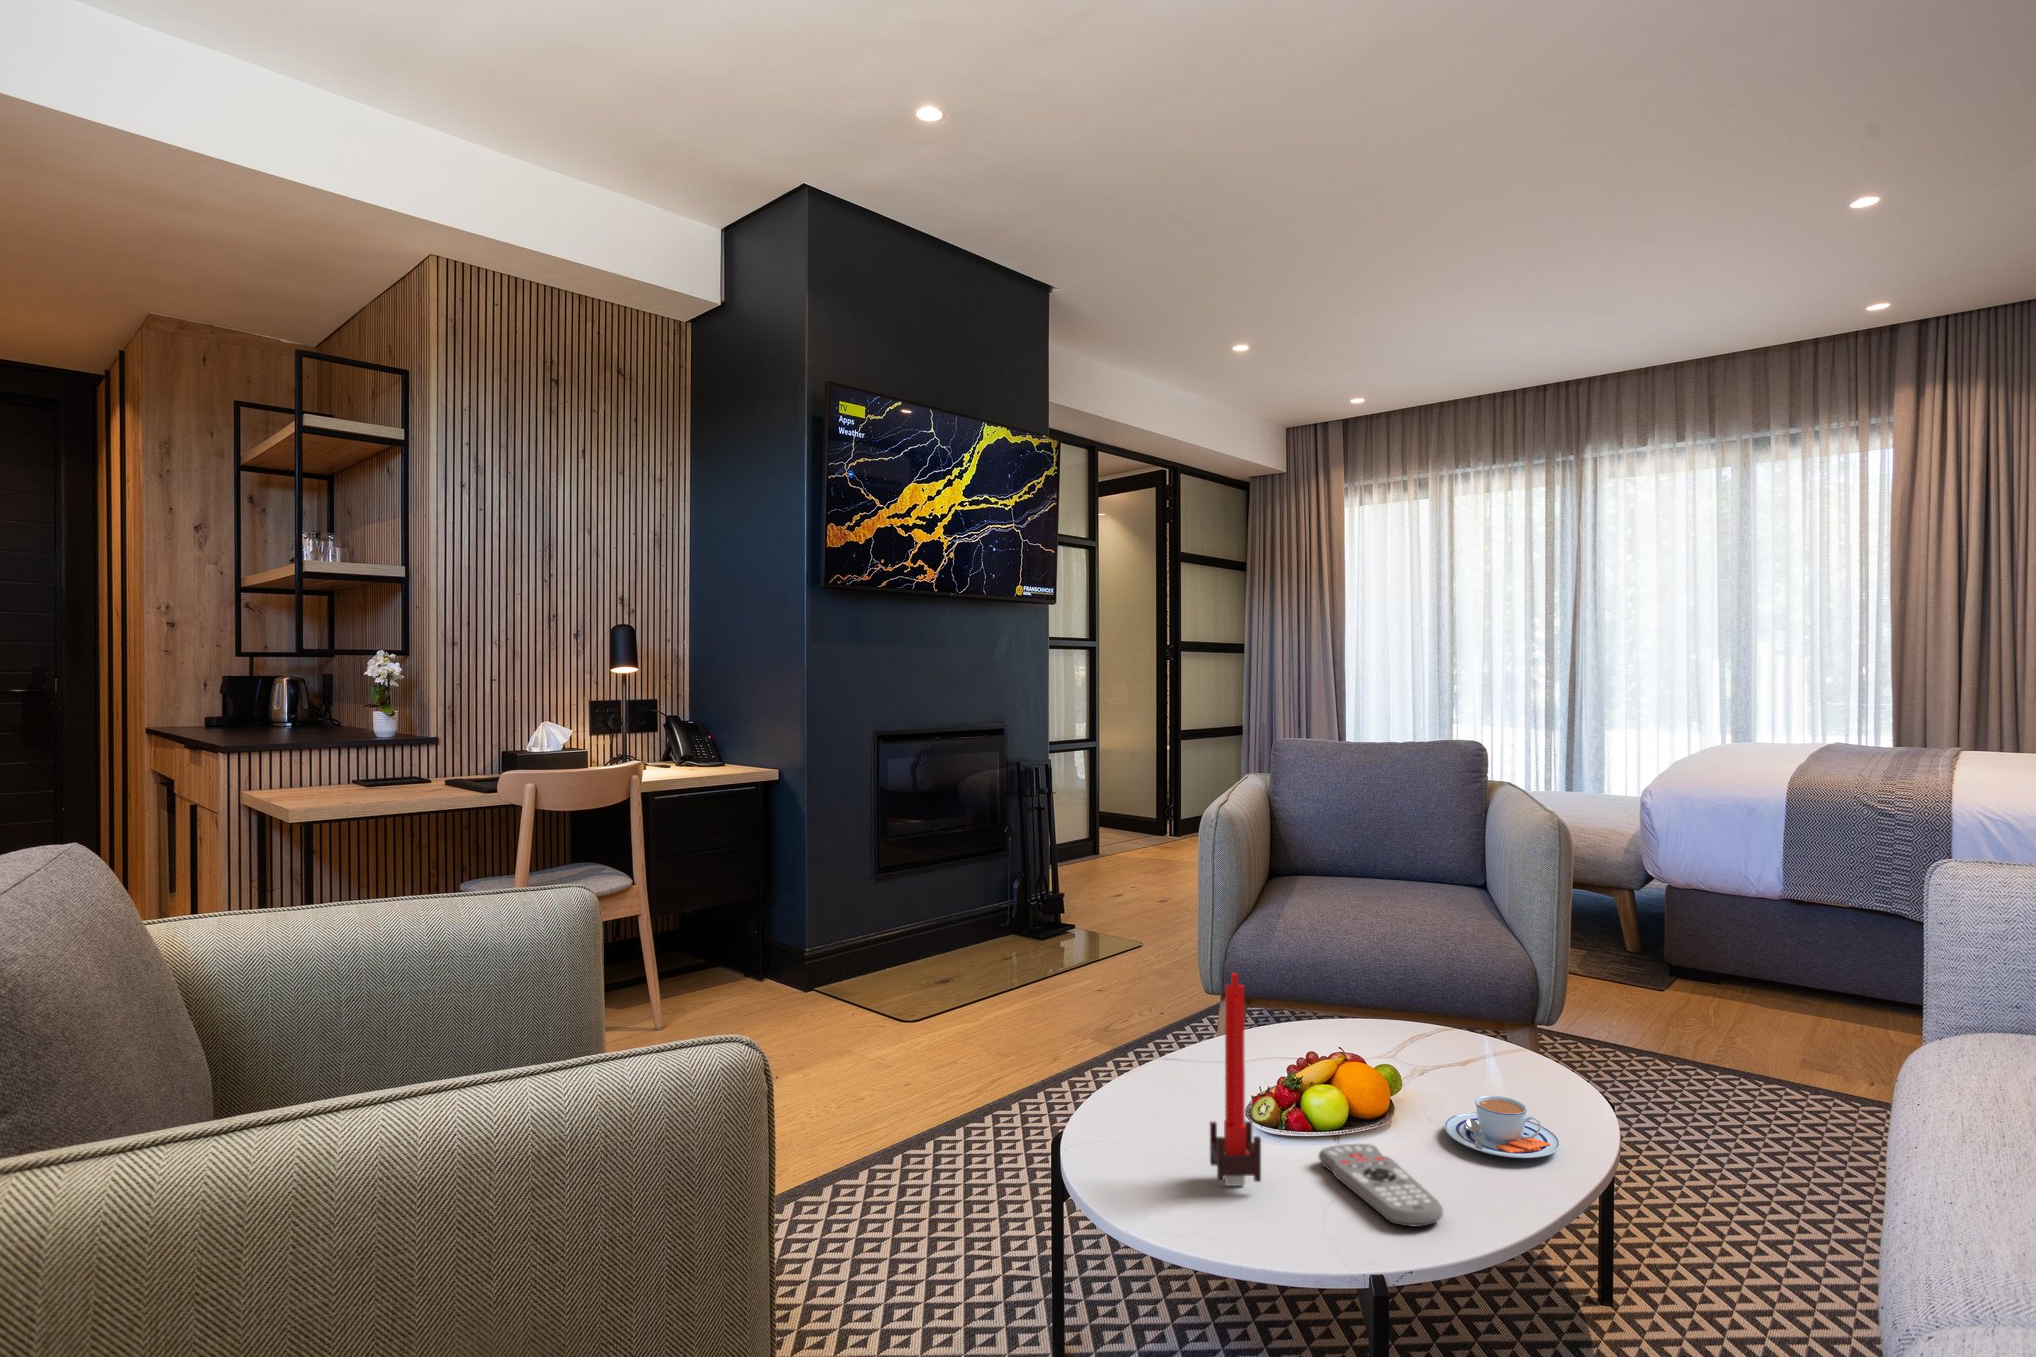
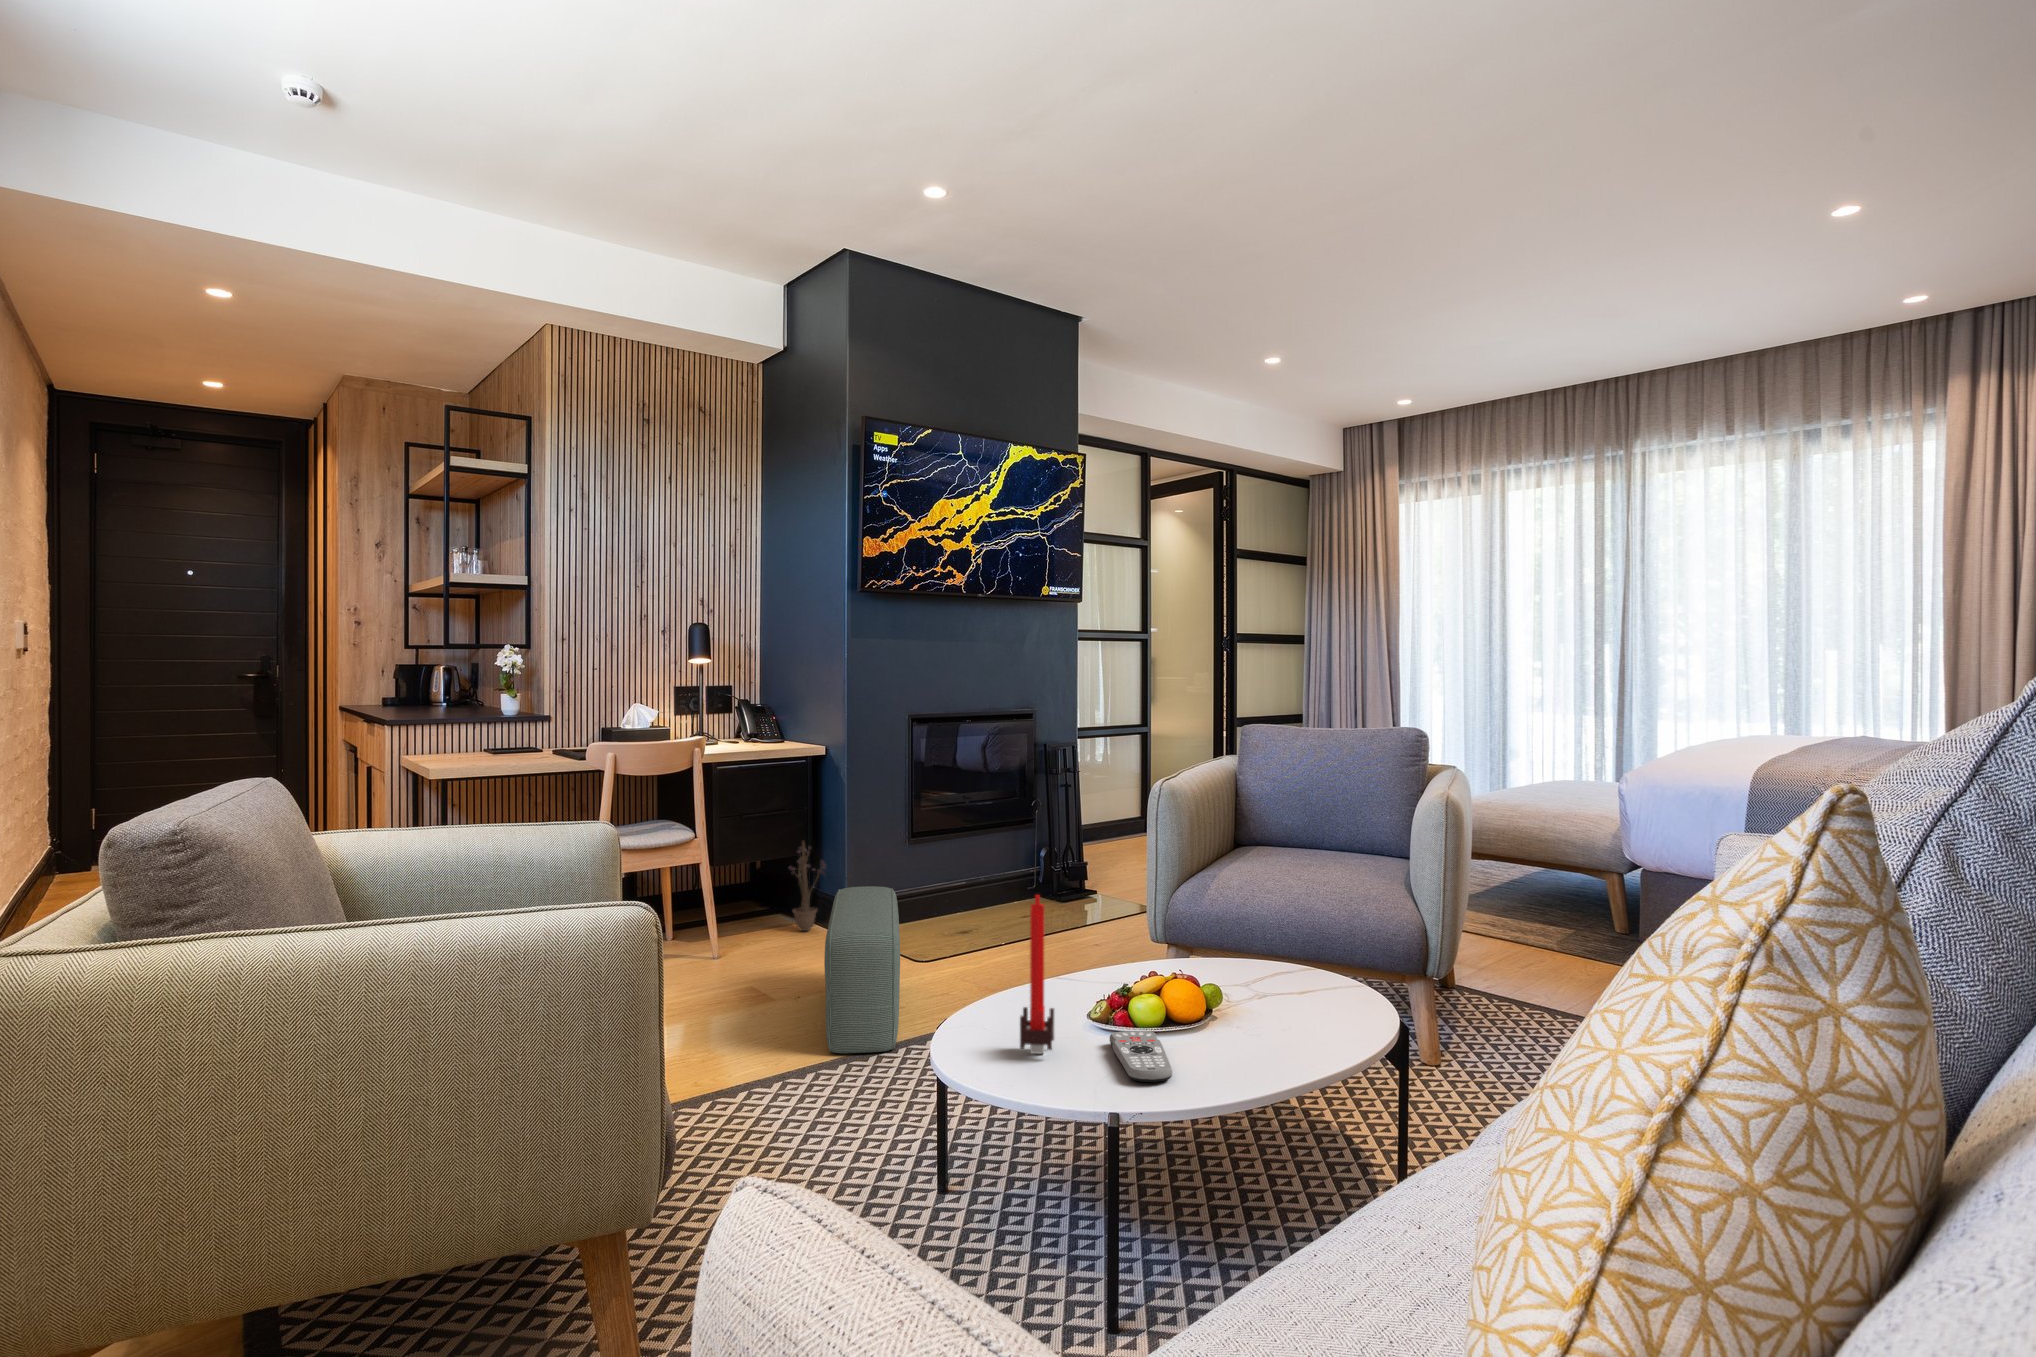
decorative plant: none [727,880,782,987] -> present [786,842,825,931]
pouf: none [819,937,927,1154] -> present [824,886,900,1053]
teacup: present [1444,1095,1560,1158] -> none [1221,1002,1306,1046]

